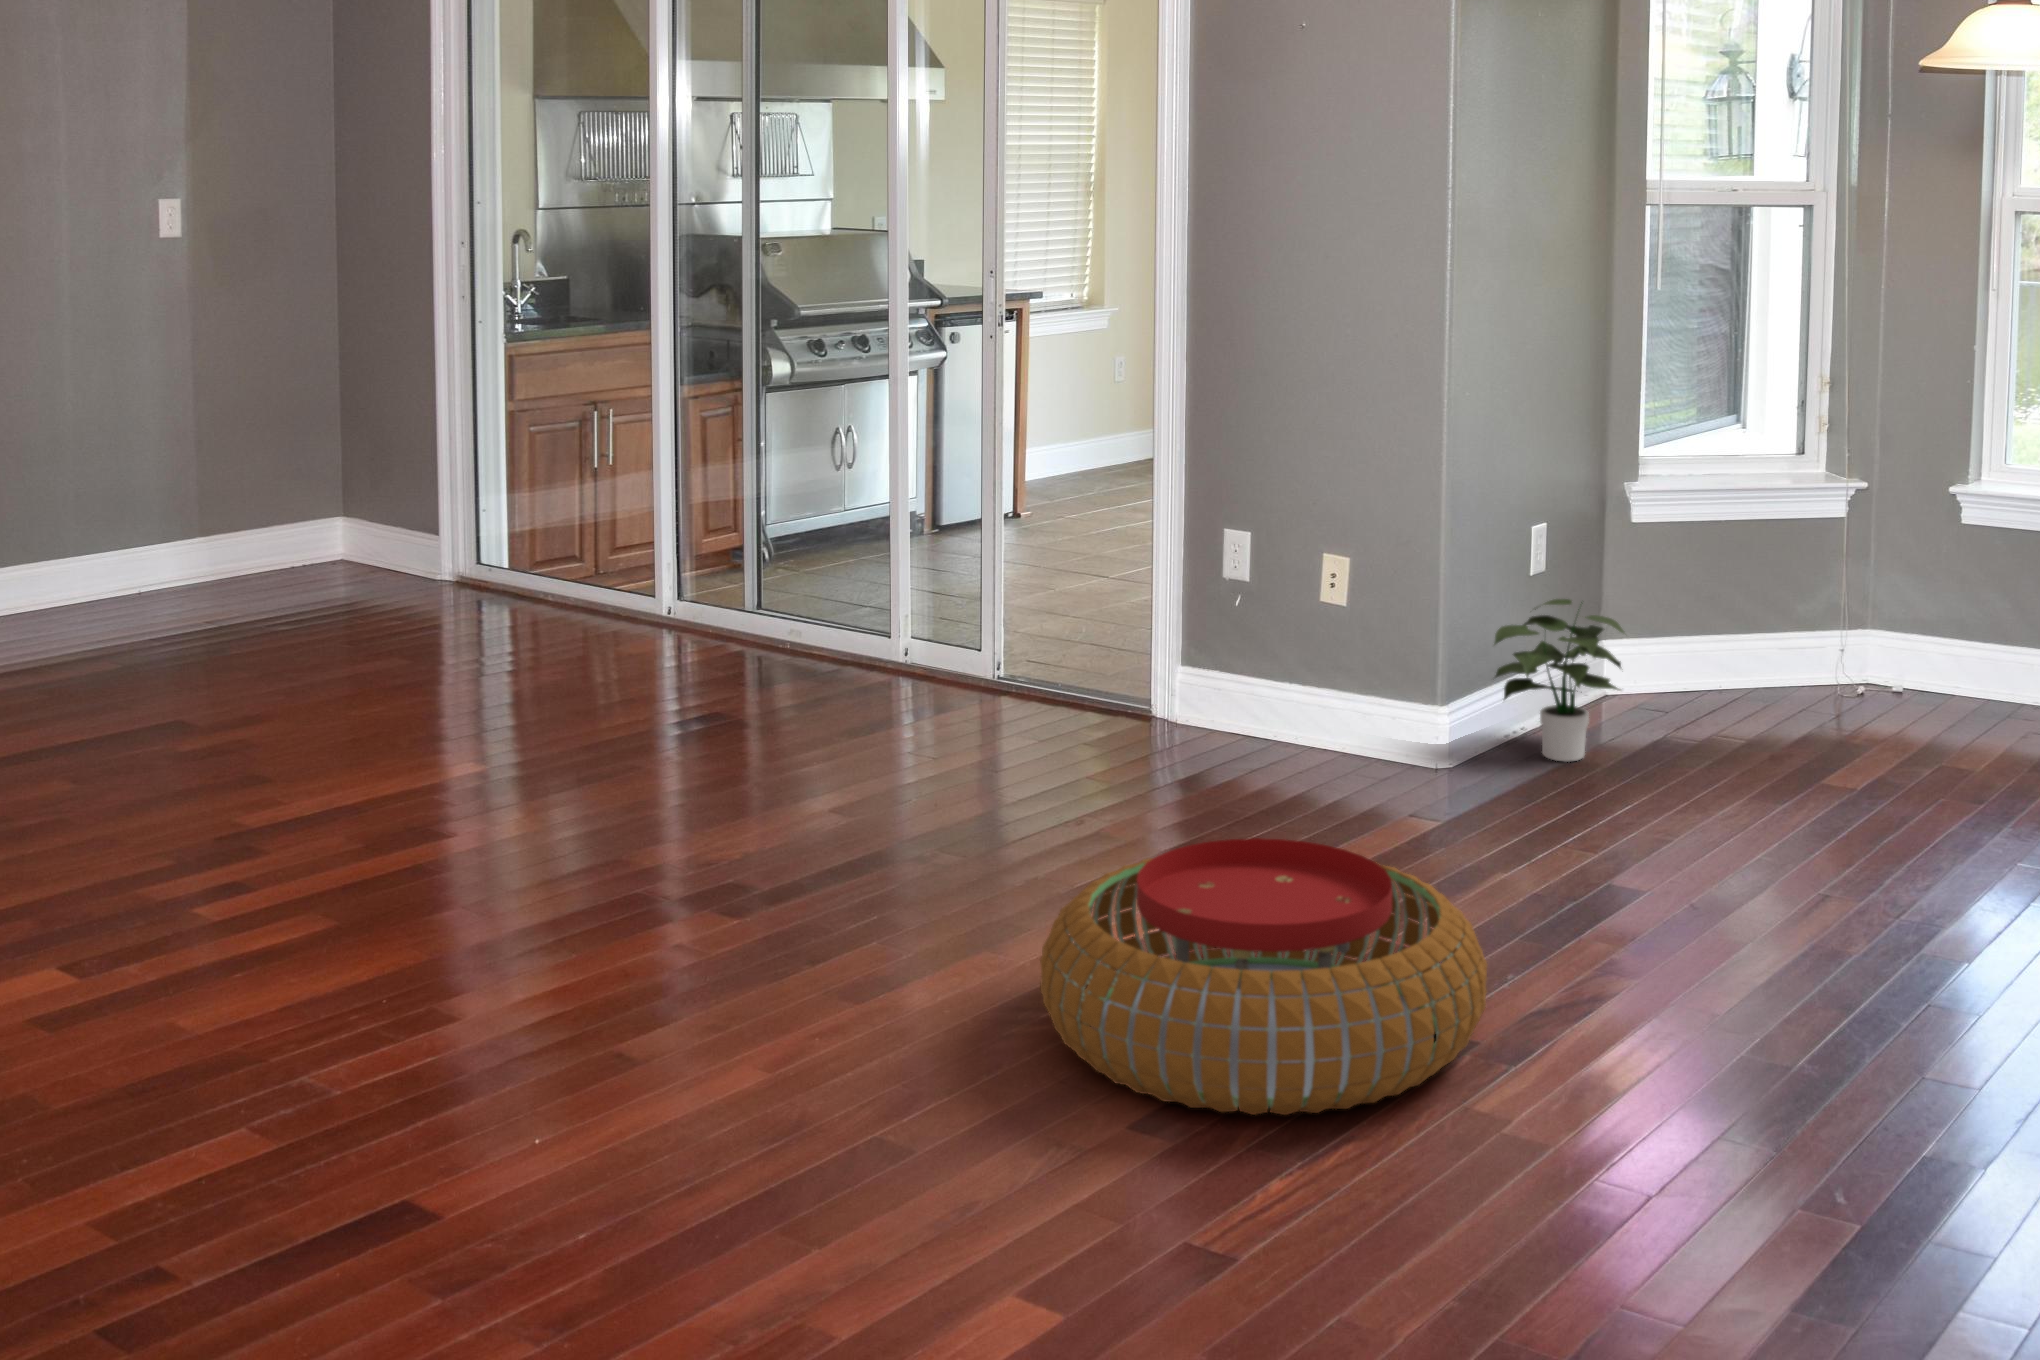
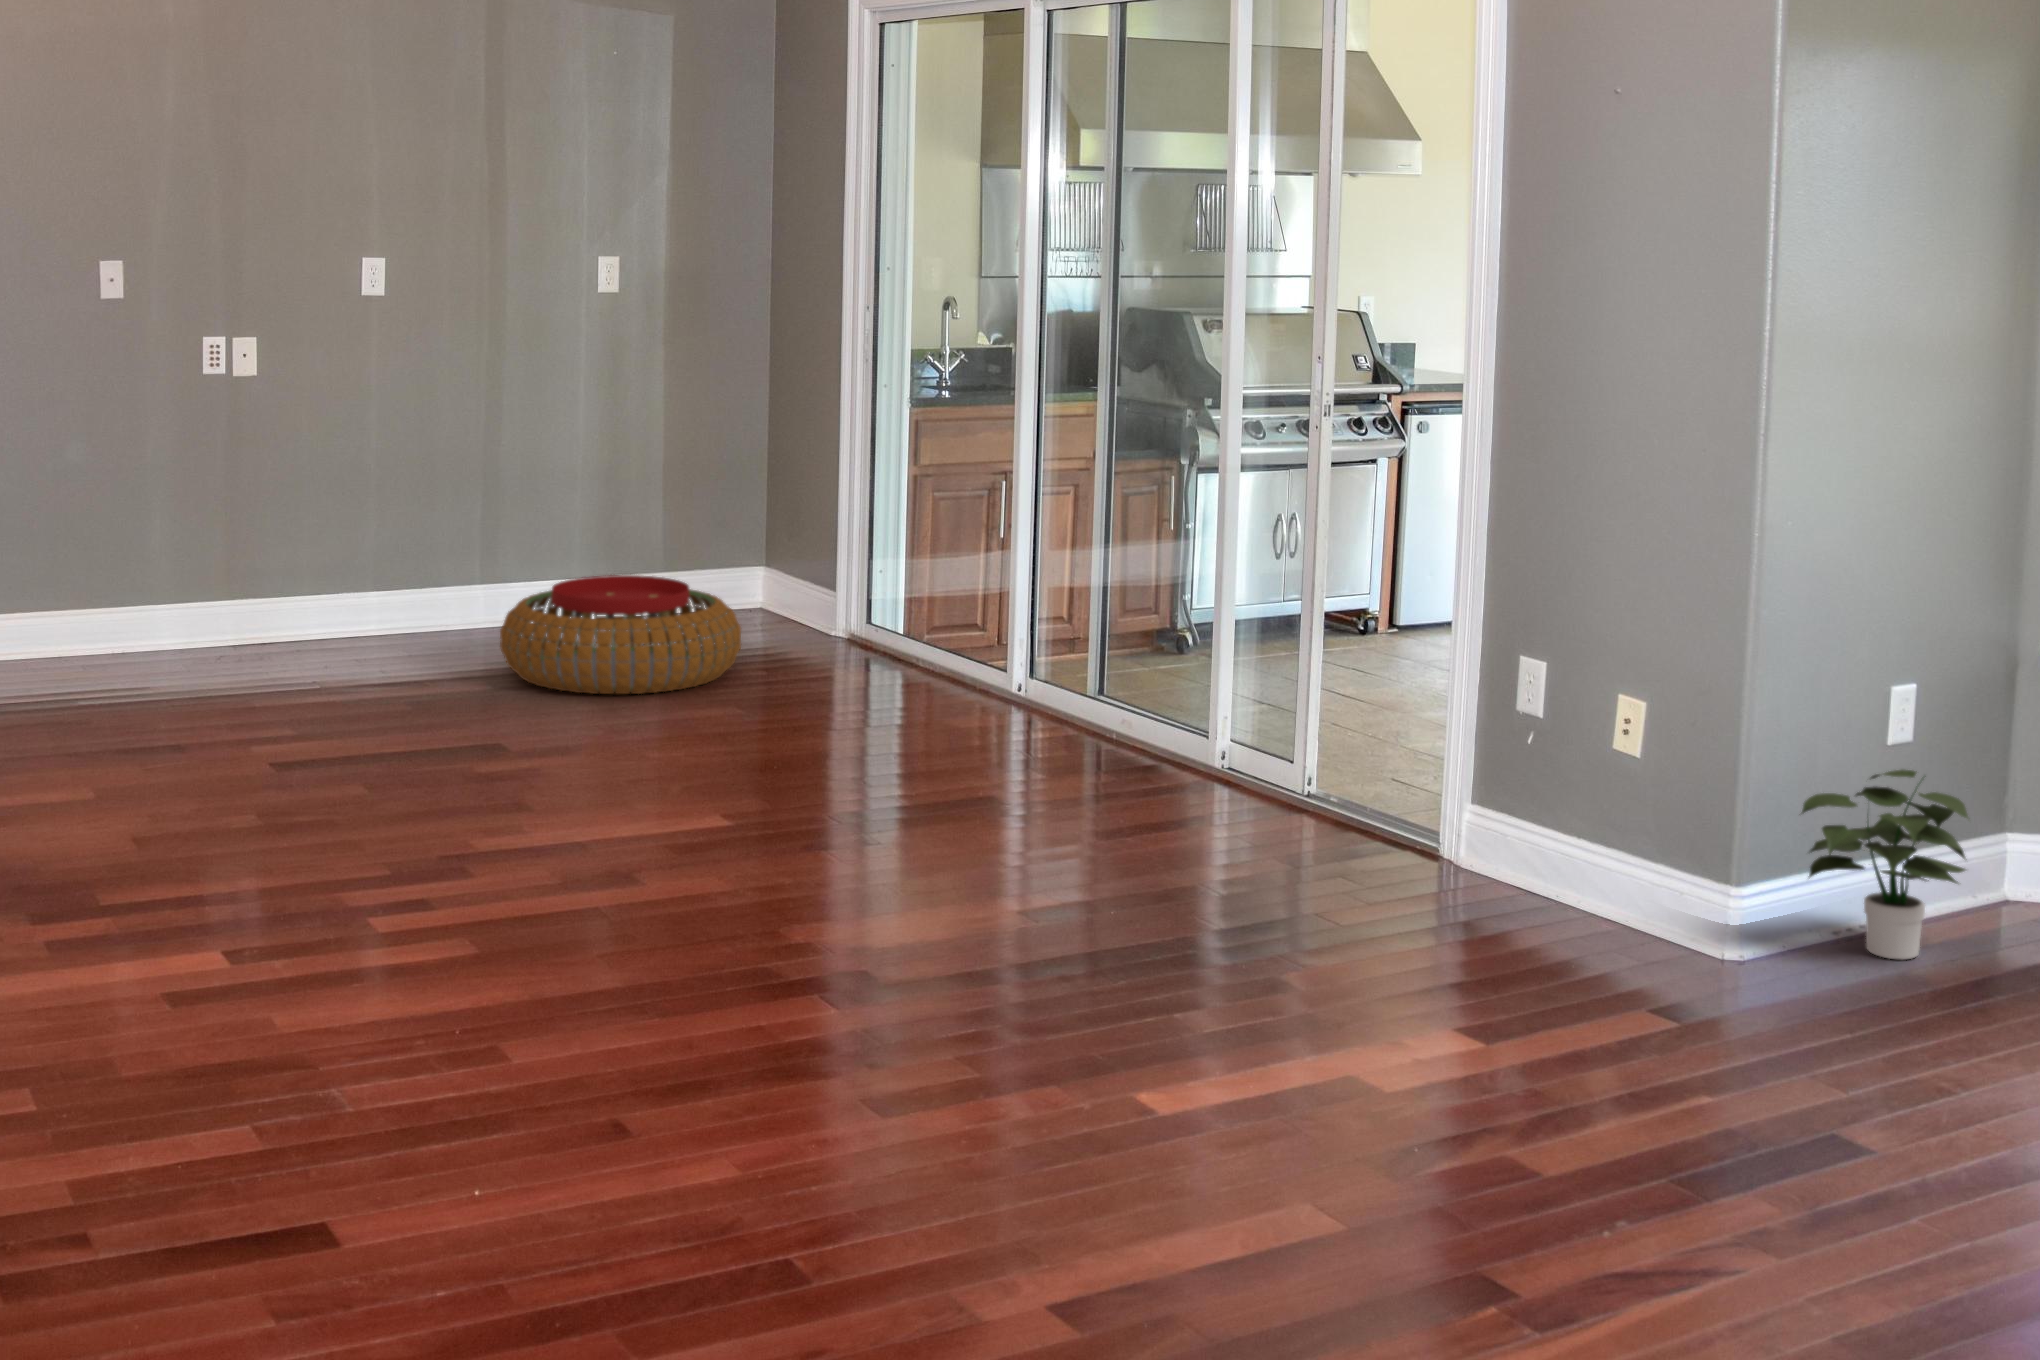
pouf: present [1040,838,1487,1115] -> present [500,575,741,694]

